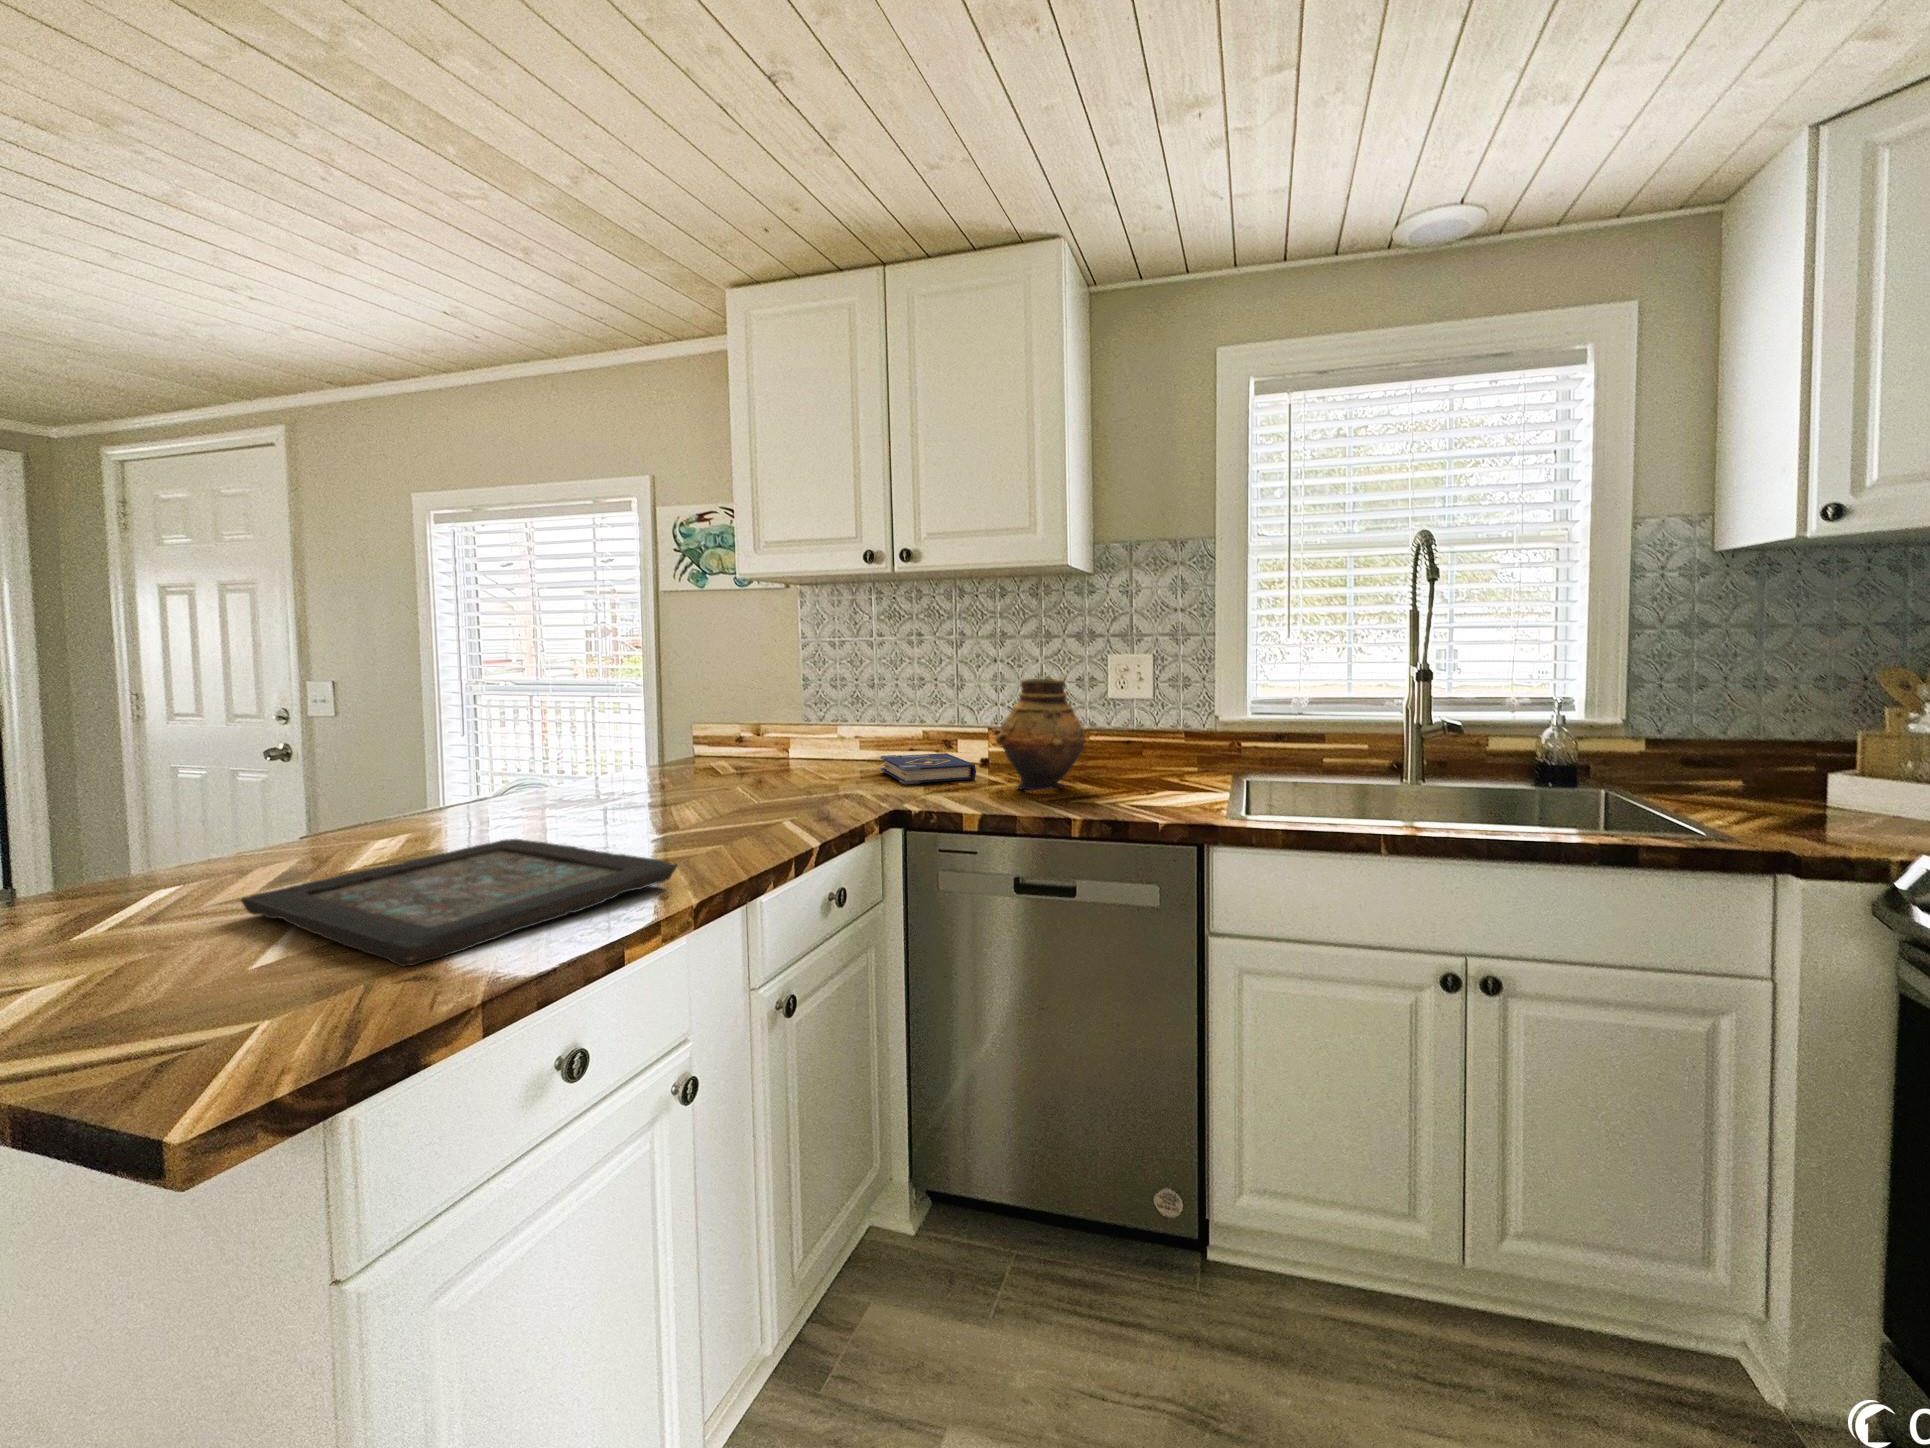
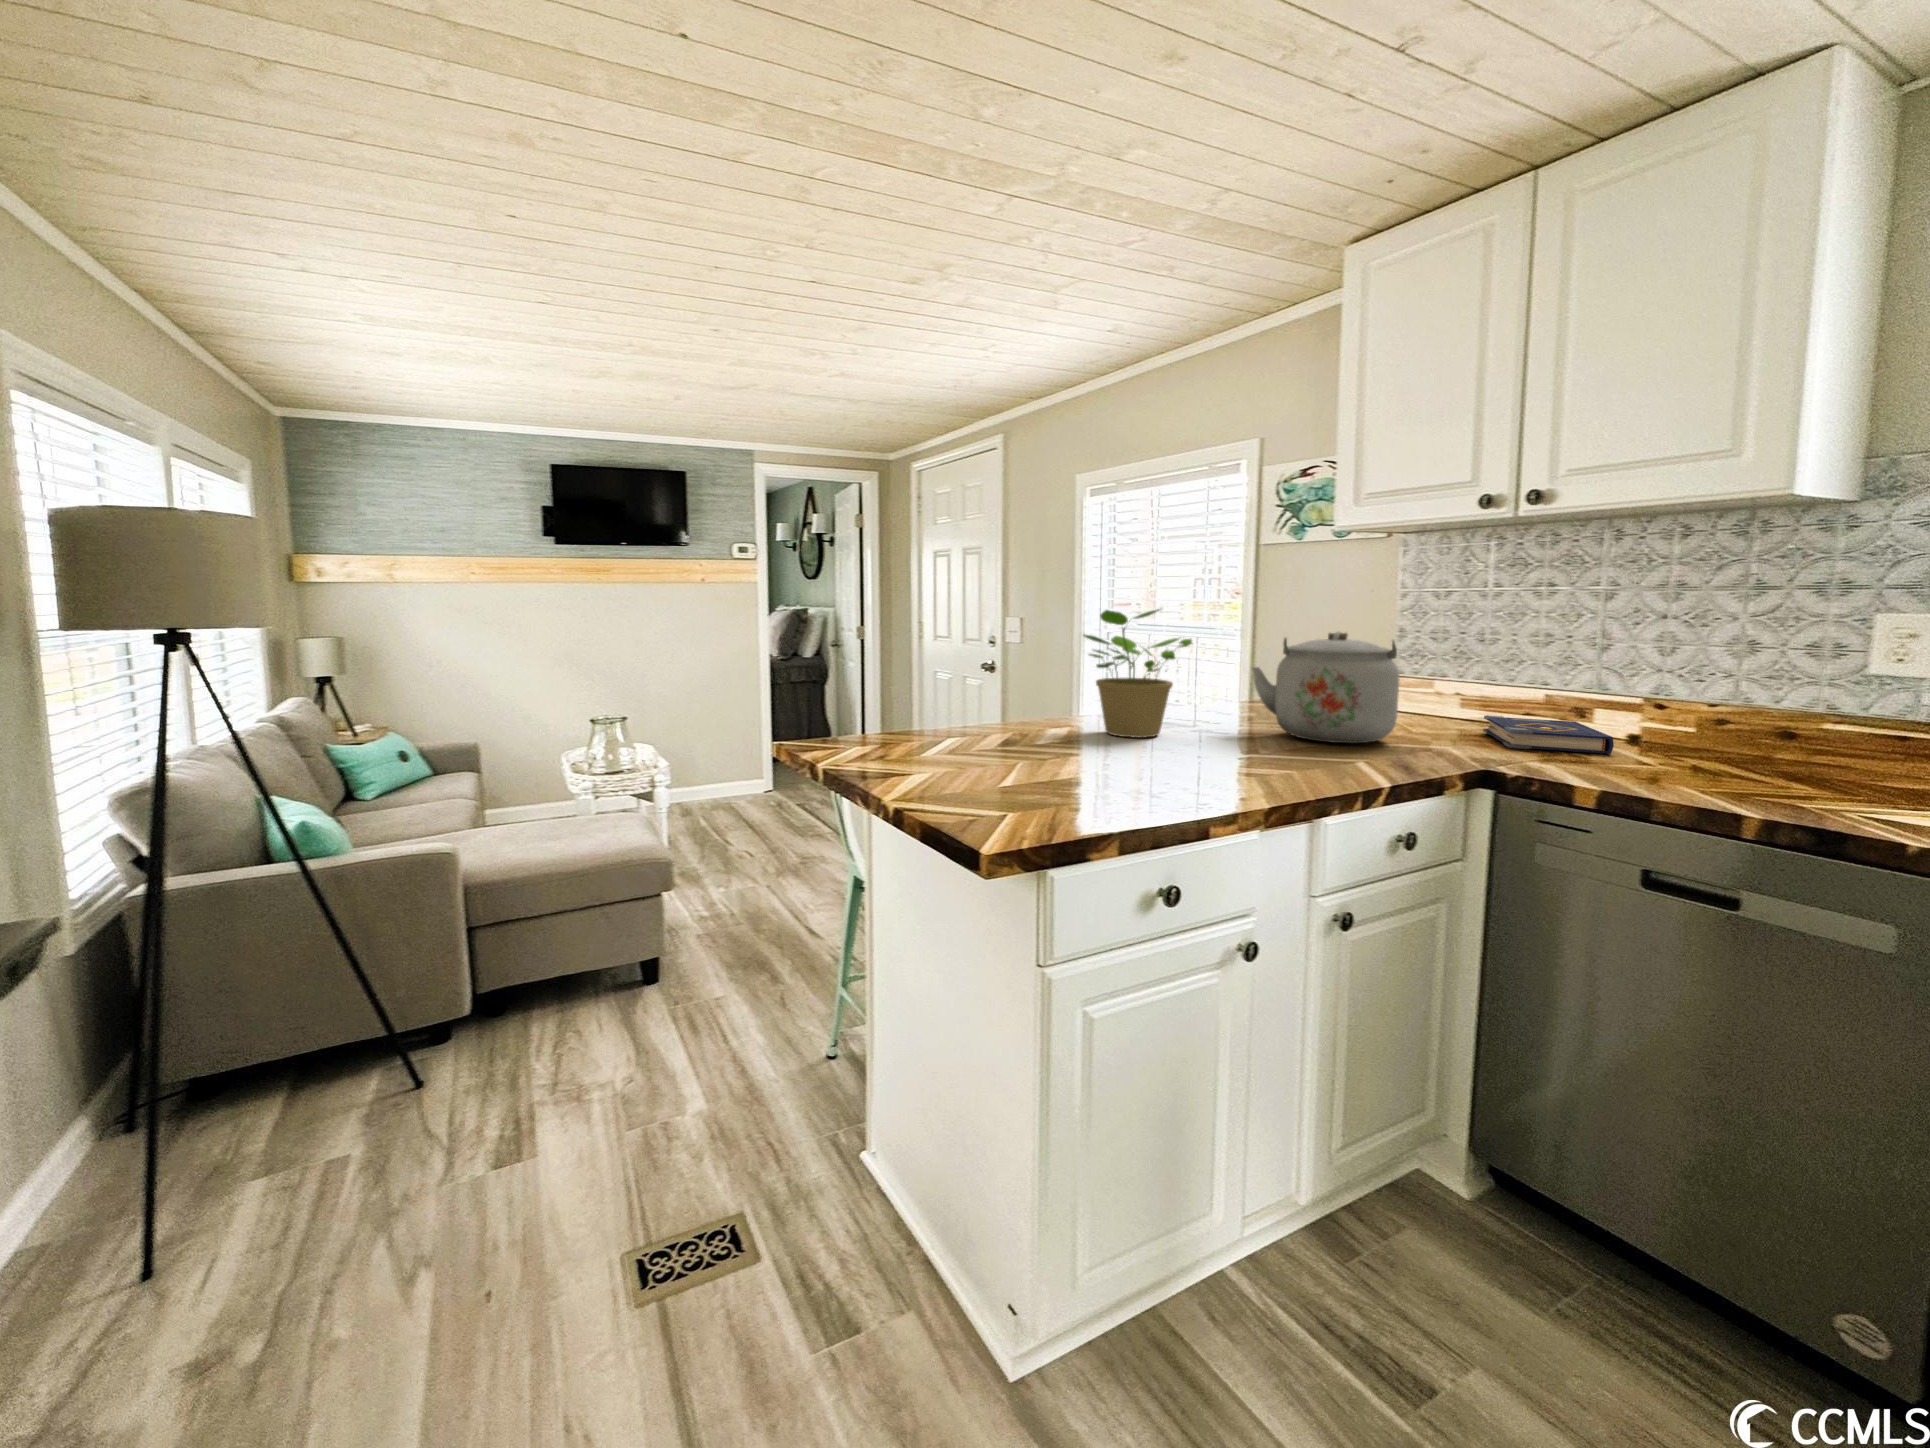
potted plant: none [423,666,586,836] -> present [1084,609,1192,738]
vase: present [996,679,1086,790] -> none [1643,640,1801,780]
kettle: none [659,684,811,804] -> present [1252,631,1399,743]
decorative tray: present [241,839,678,966] -> none [983,738,1256,804]

